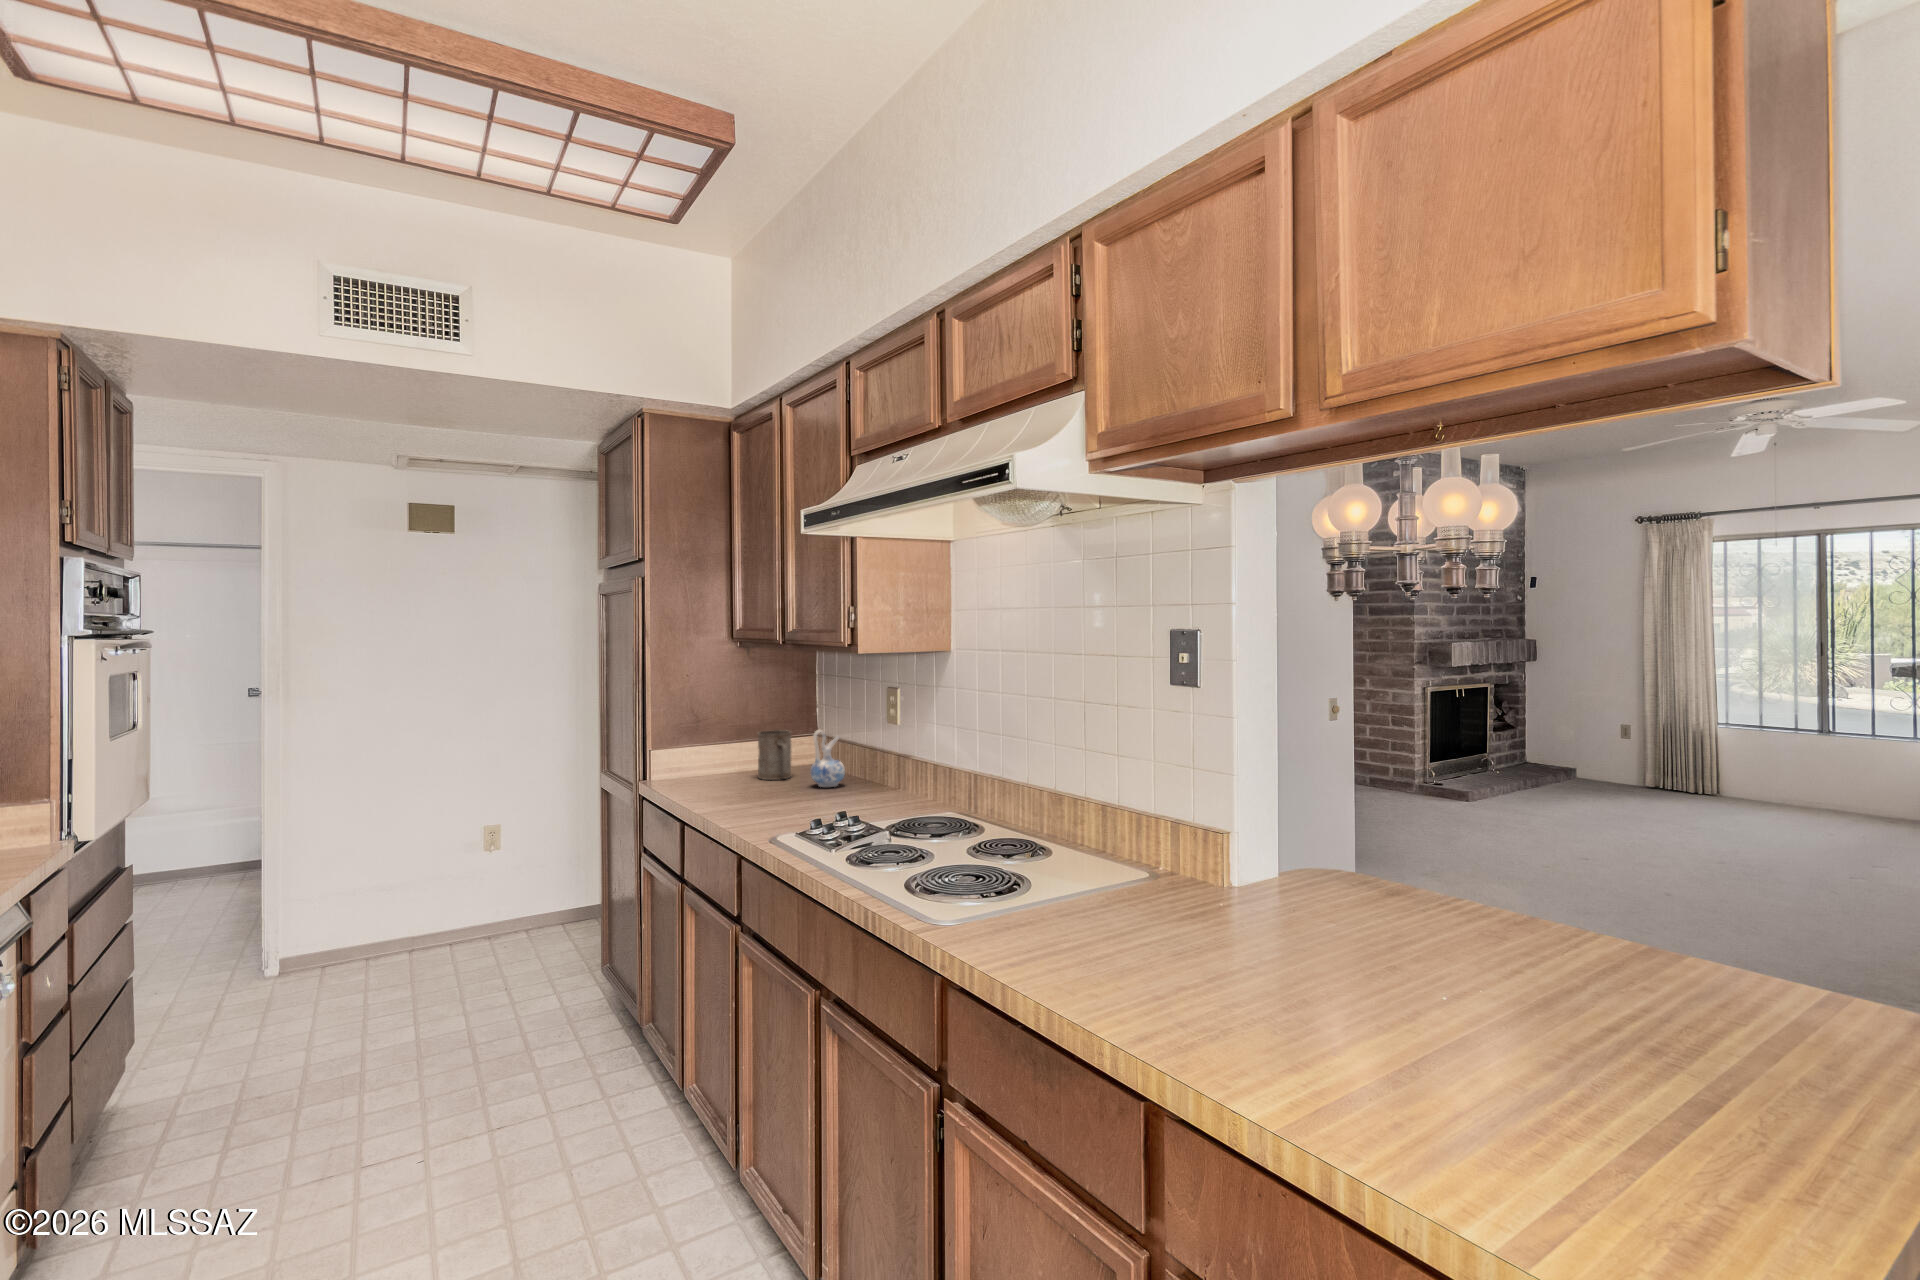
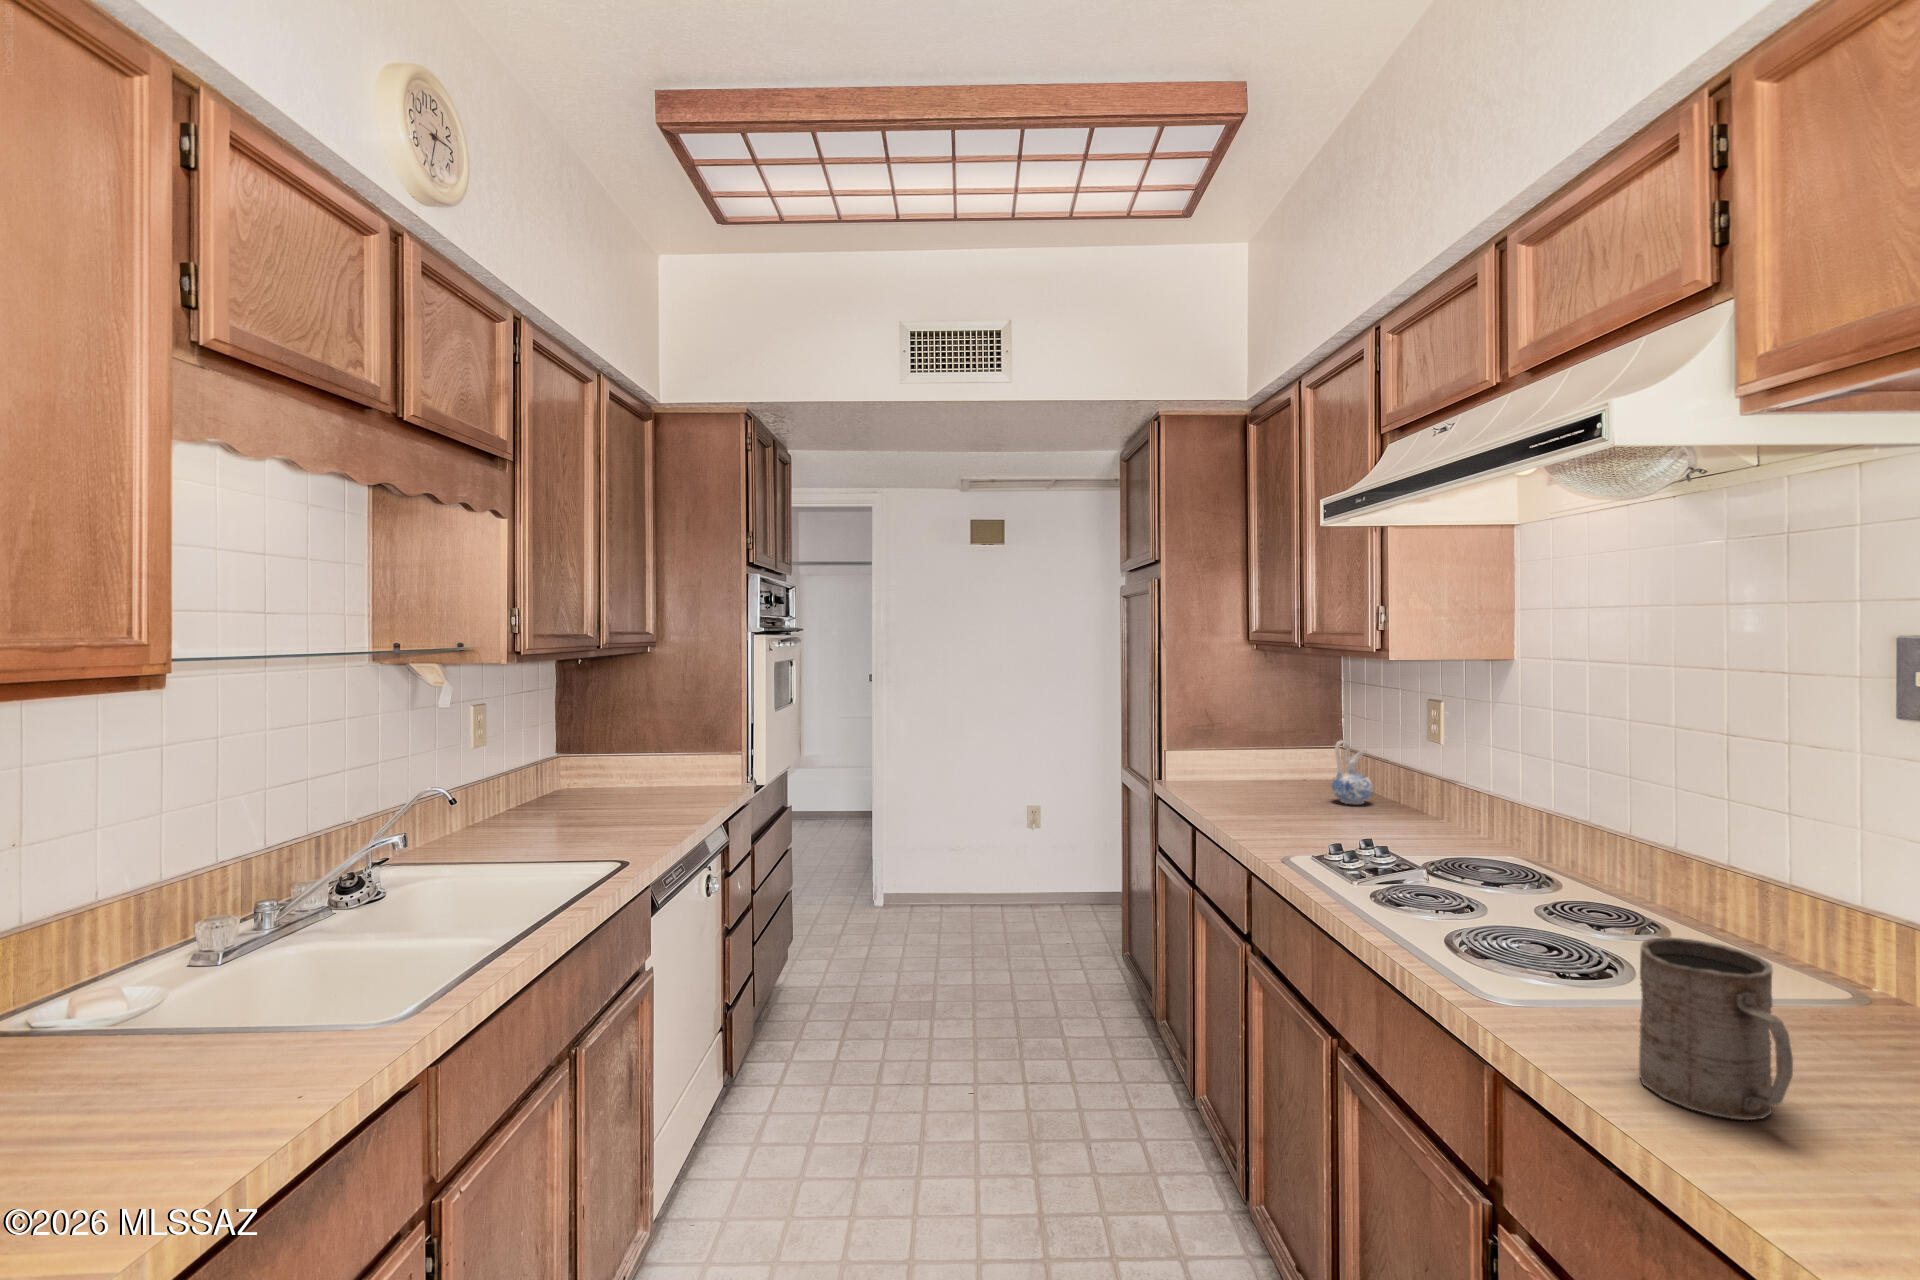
mug: present [758,730,792,780] -> present [1639,937,1793,1120]

